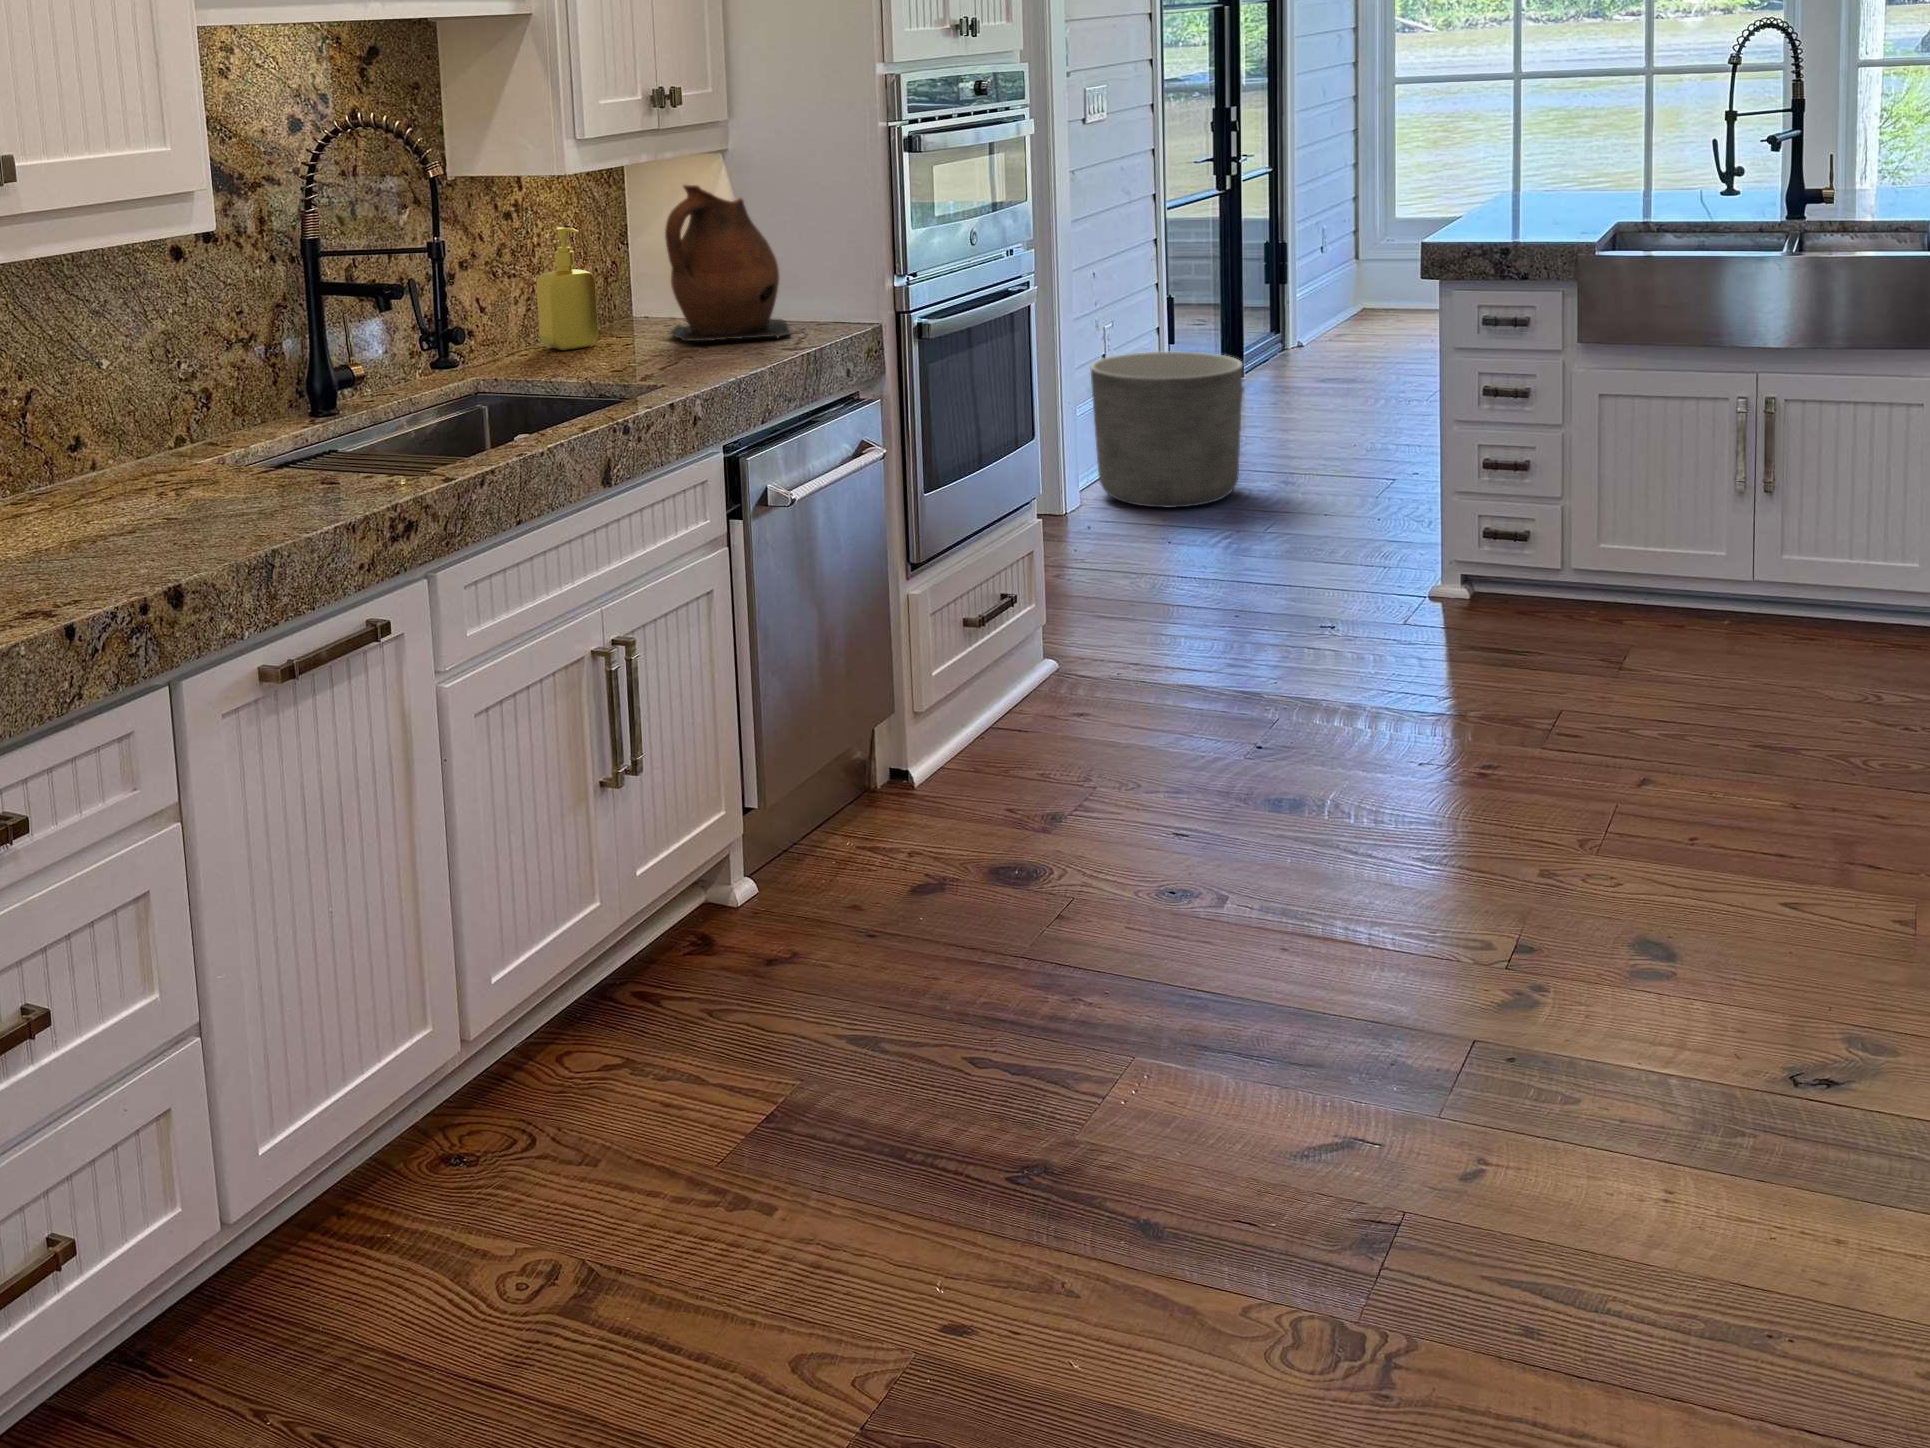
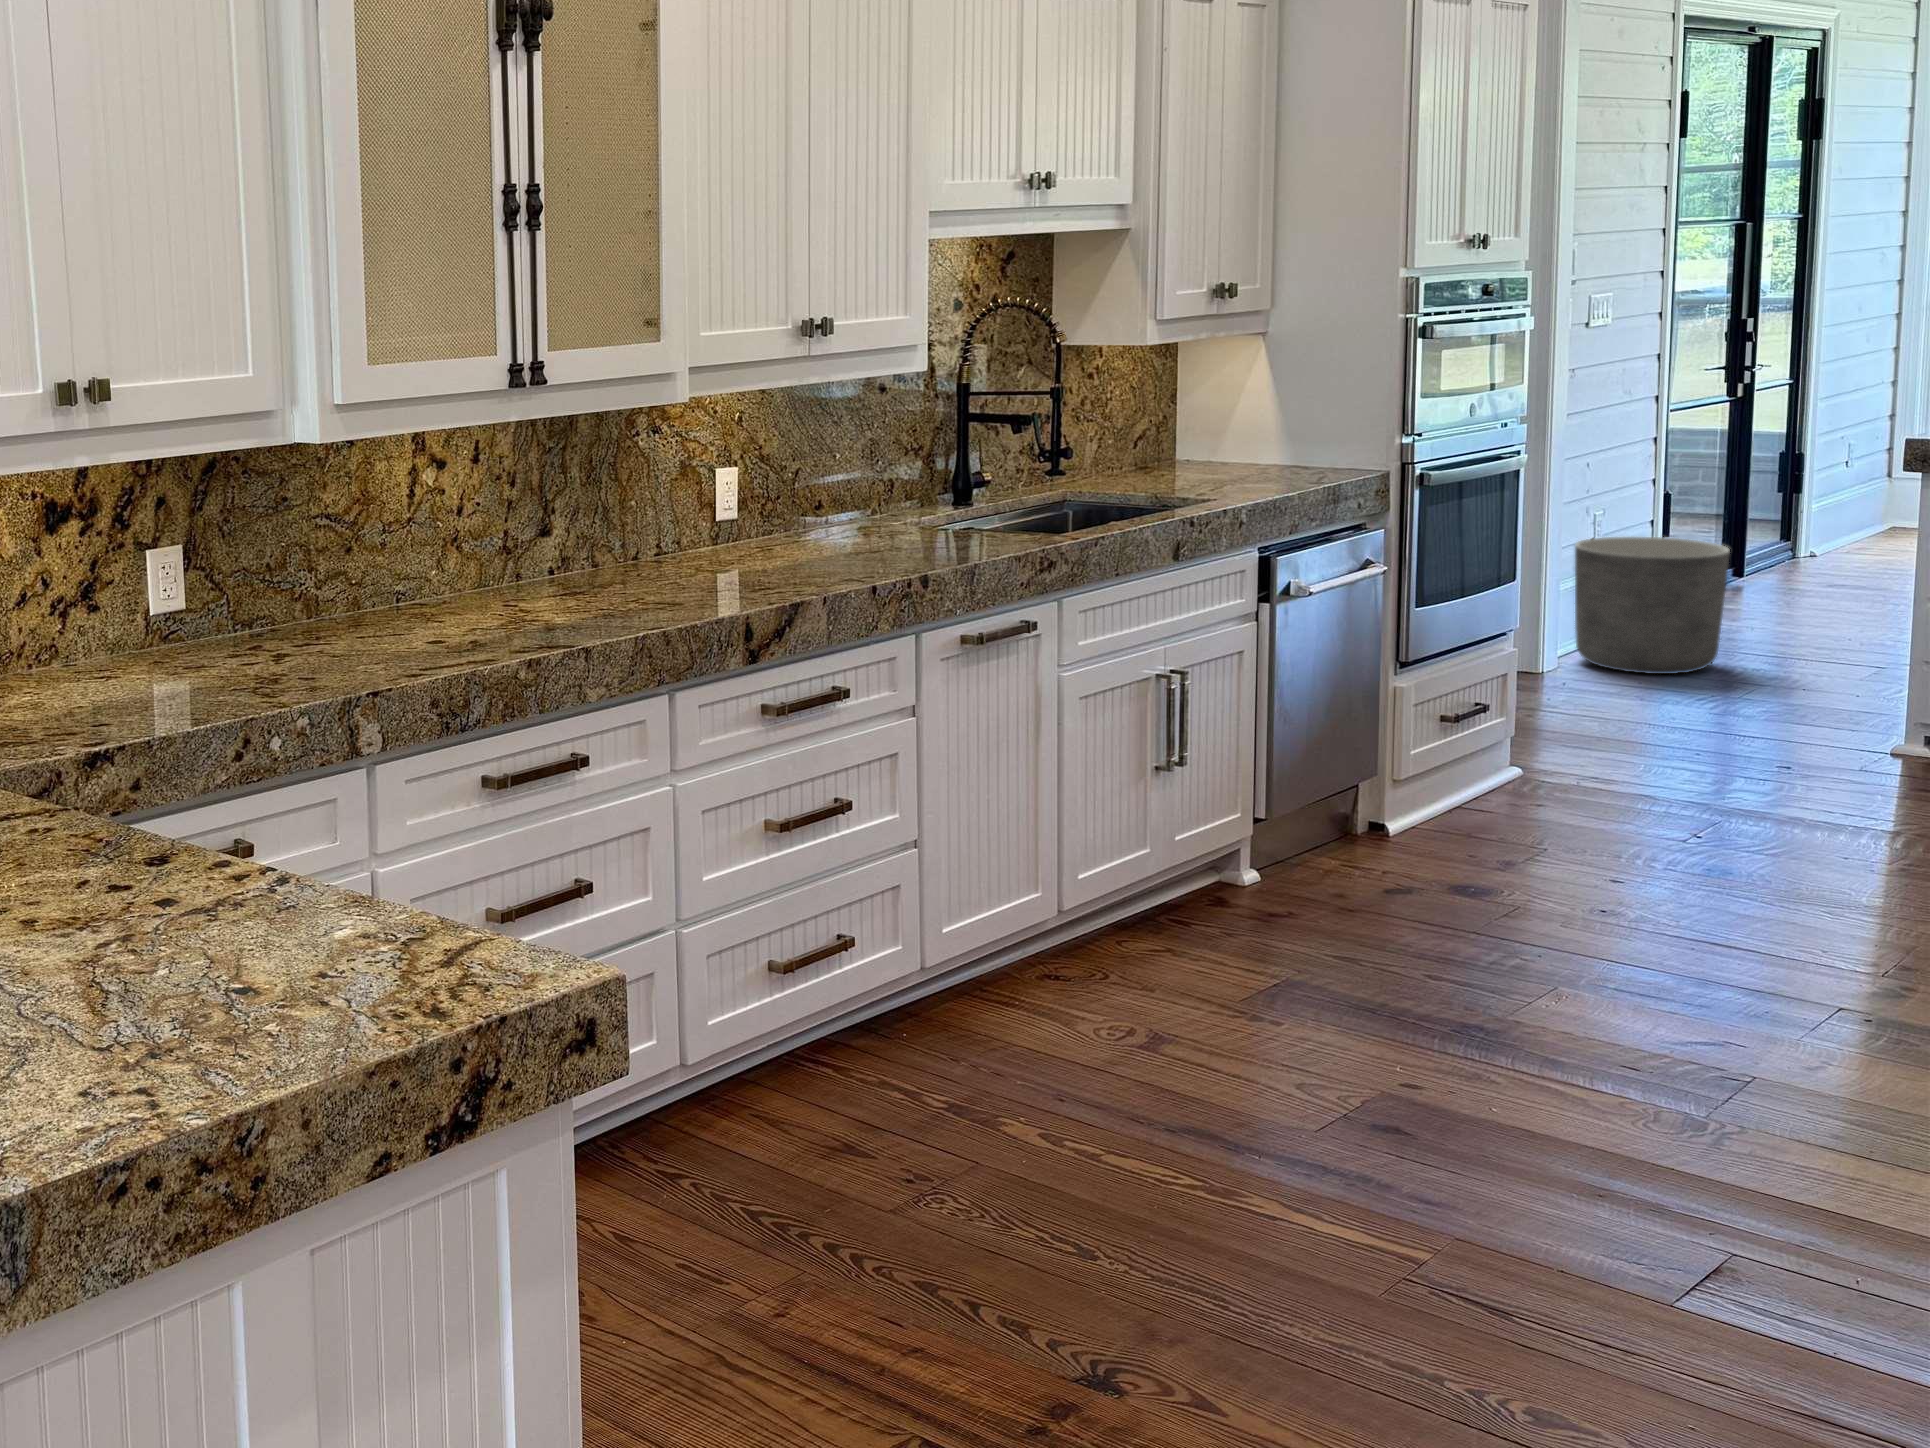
ceramic pitcher: present [665,185,791,341] -> none [1209,359,1314,477]
soap dispenser: present [536,227,598,350] -> none [1112,387,1159,477]

